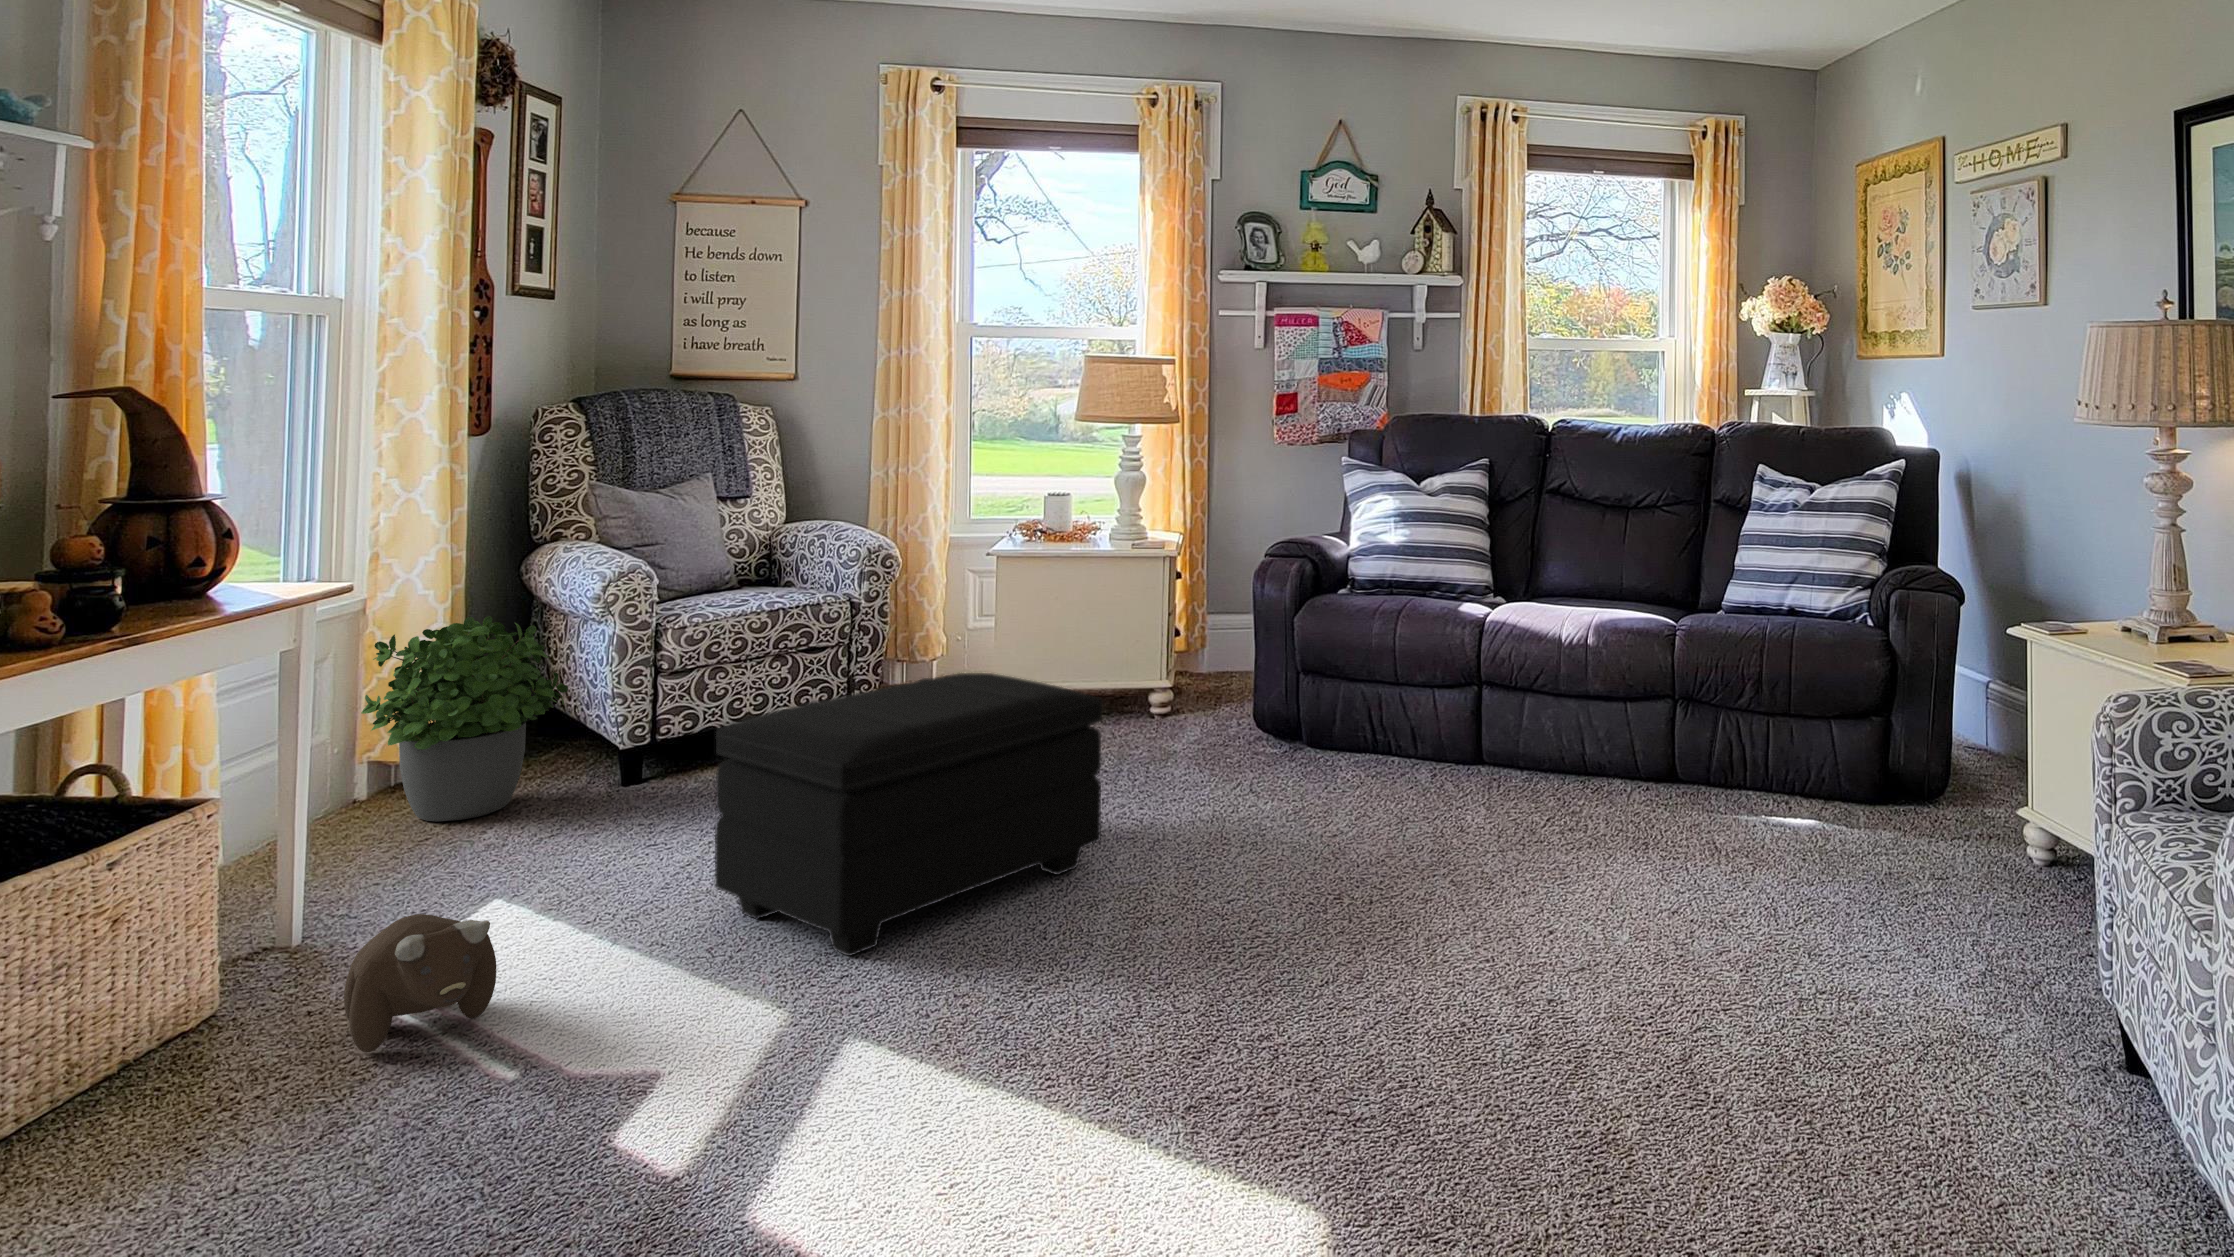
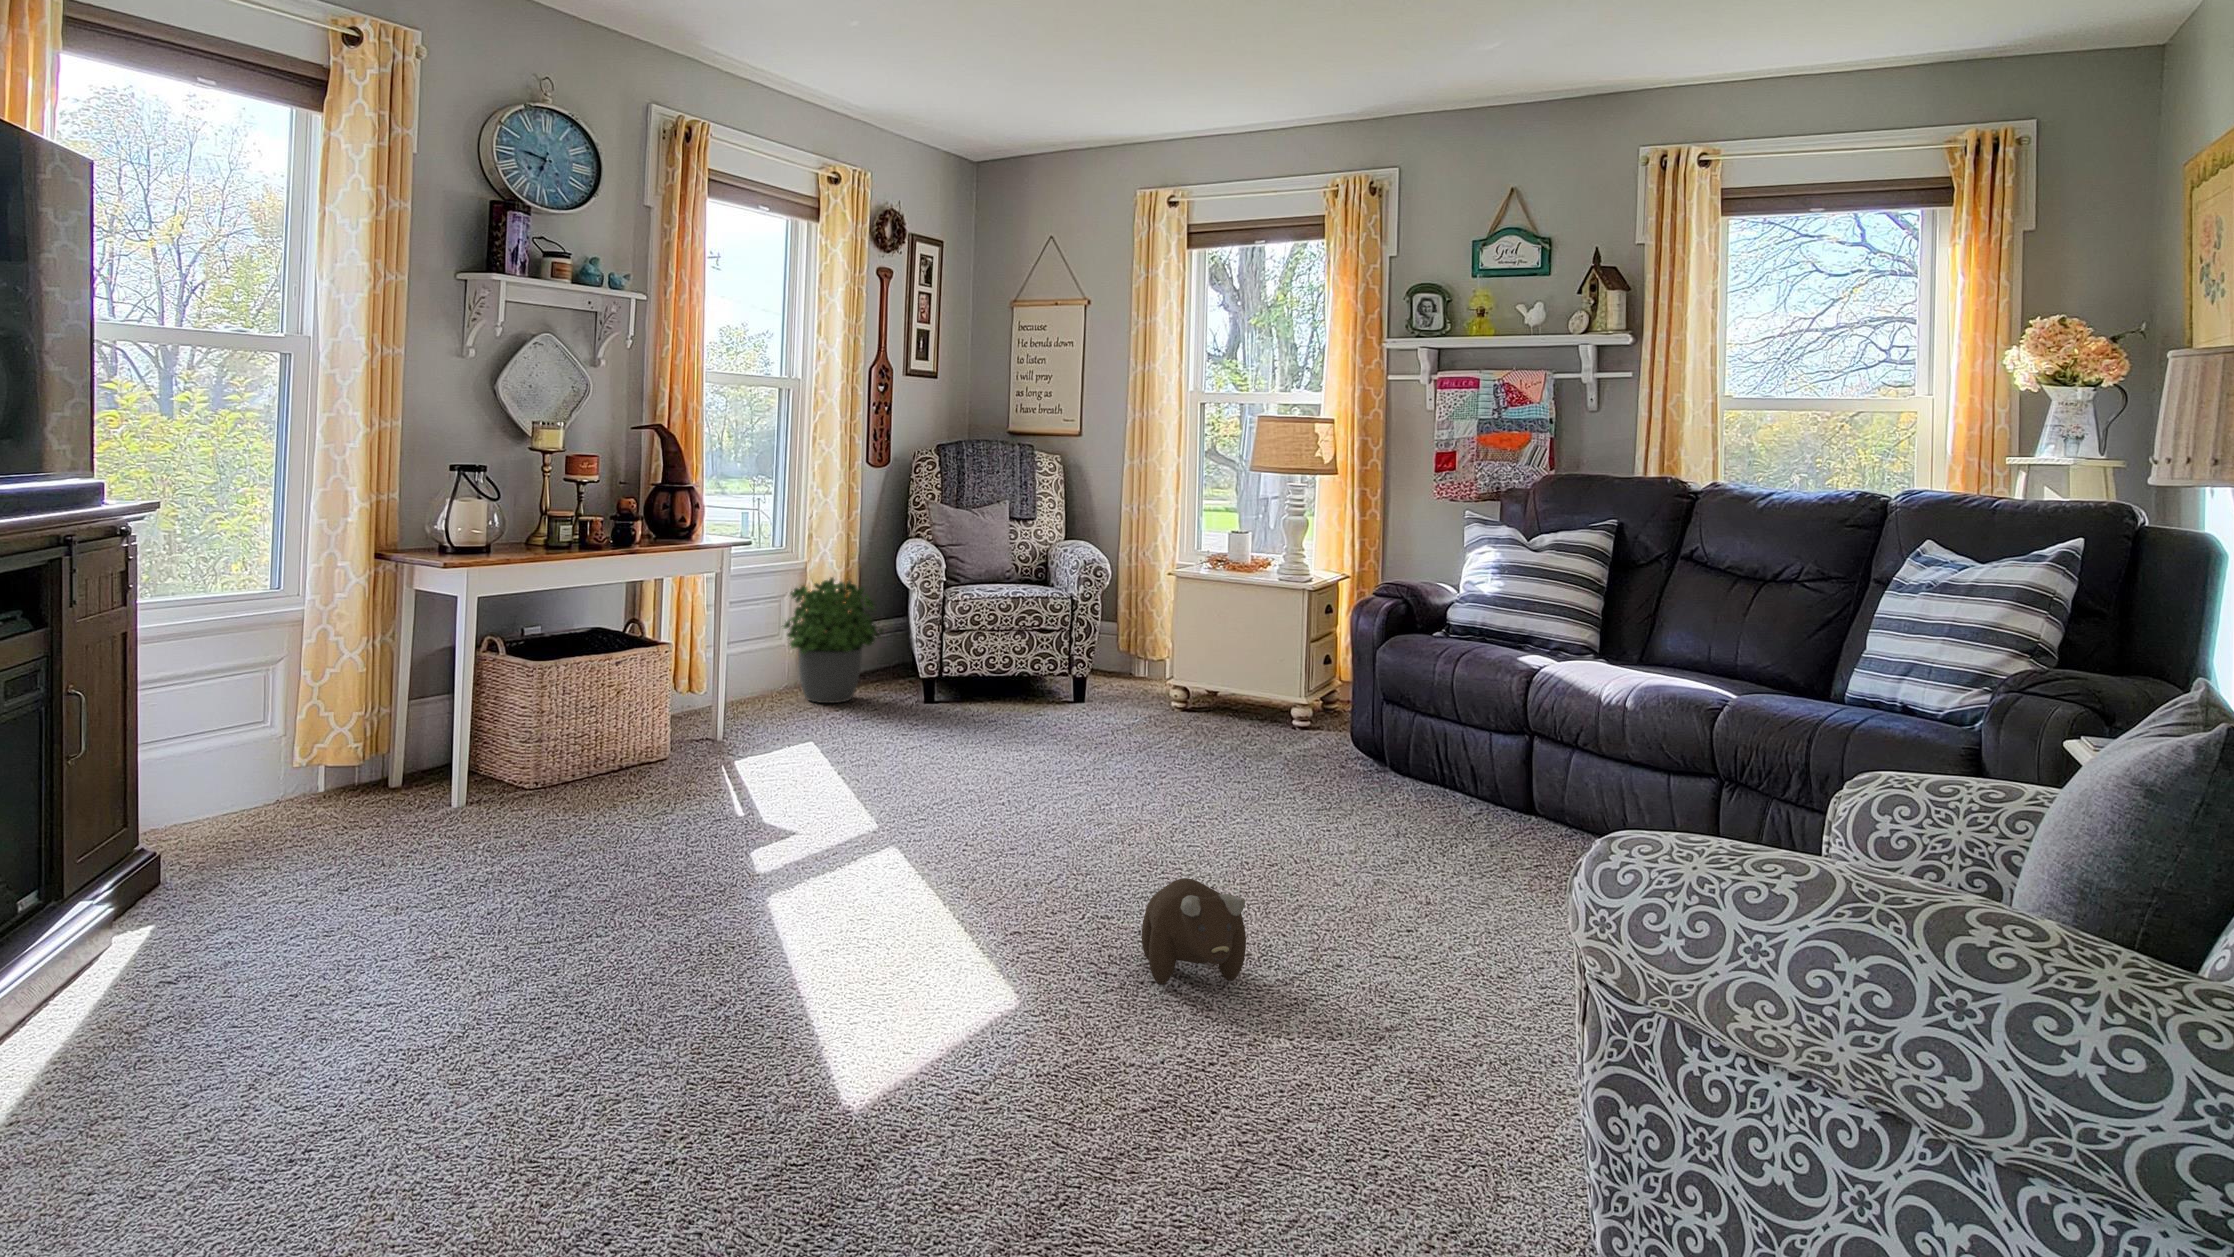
footstool: present [715,673,1102,956] -> none [879,643,1119,806]
plush toy: present [344,914,497,1052] -> present [1142,878,1246,984]

